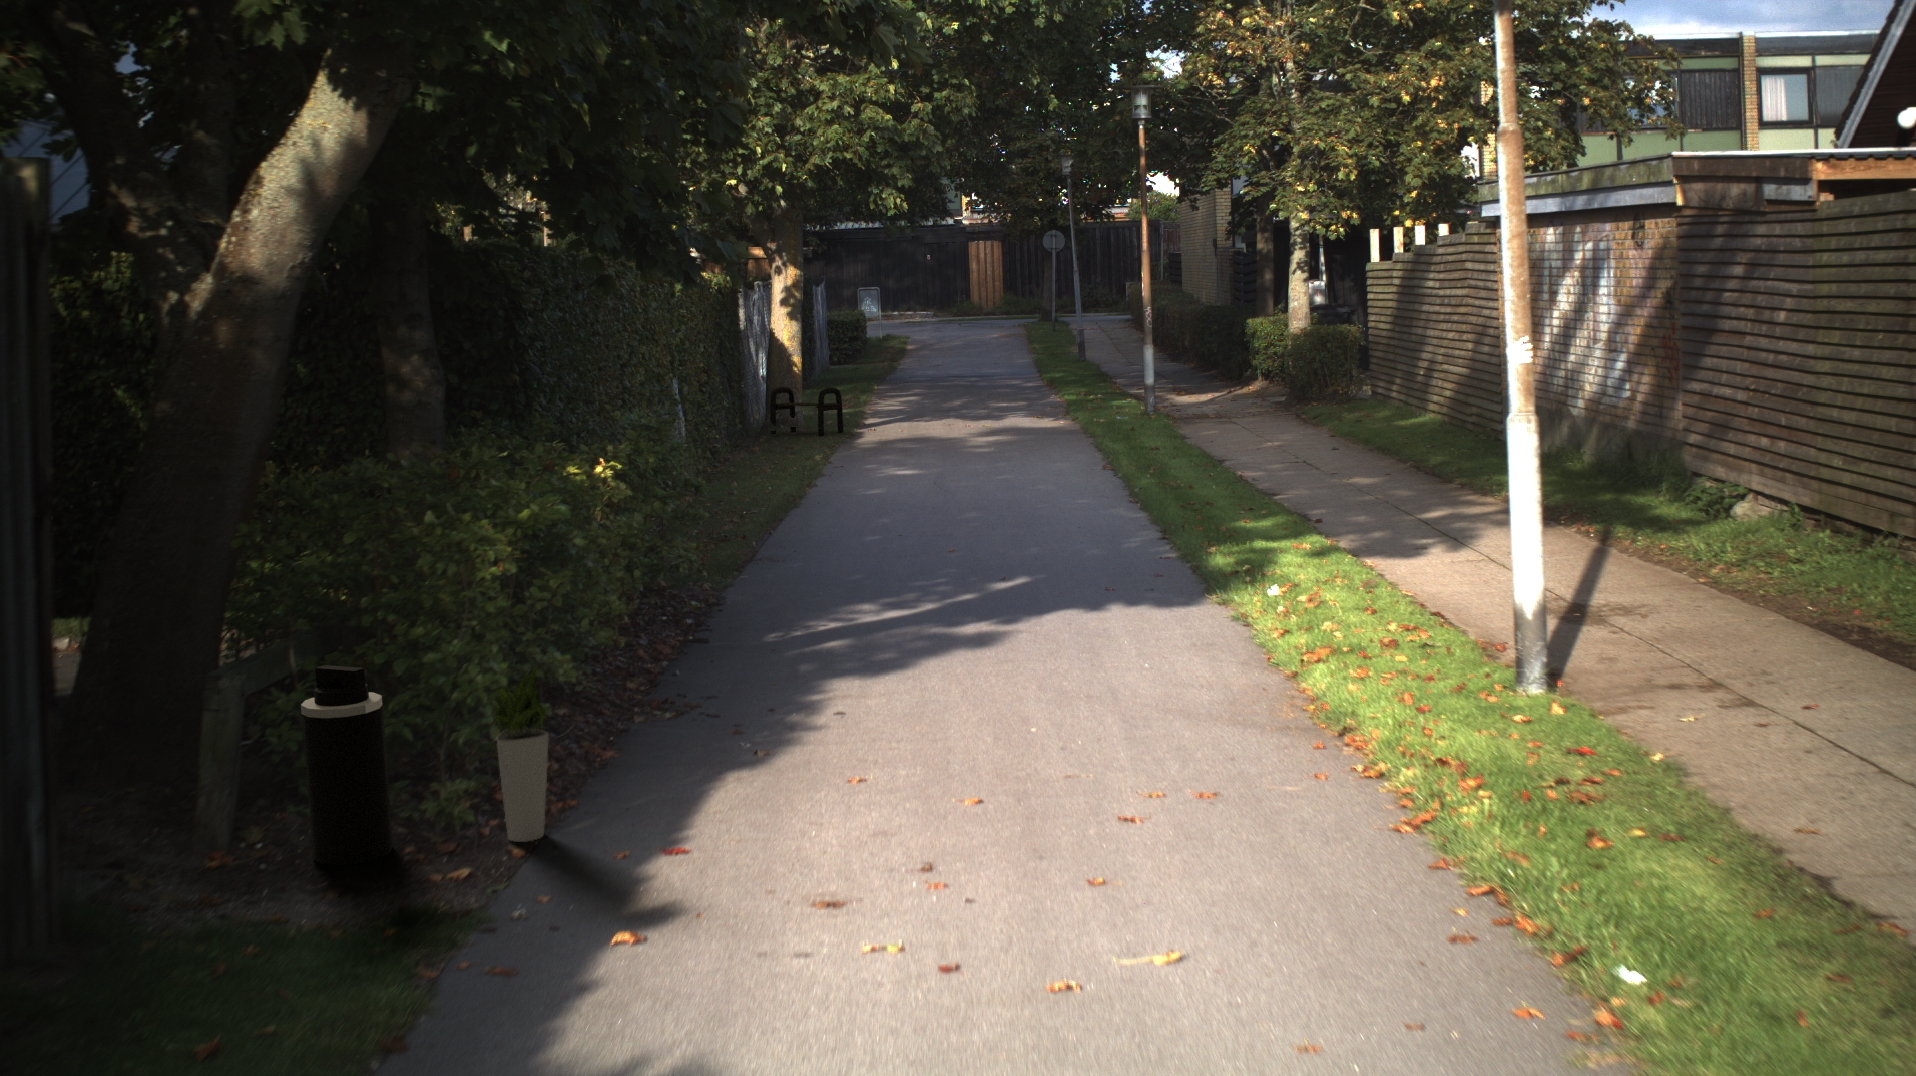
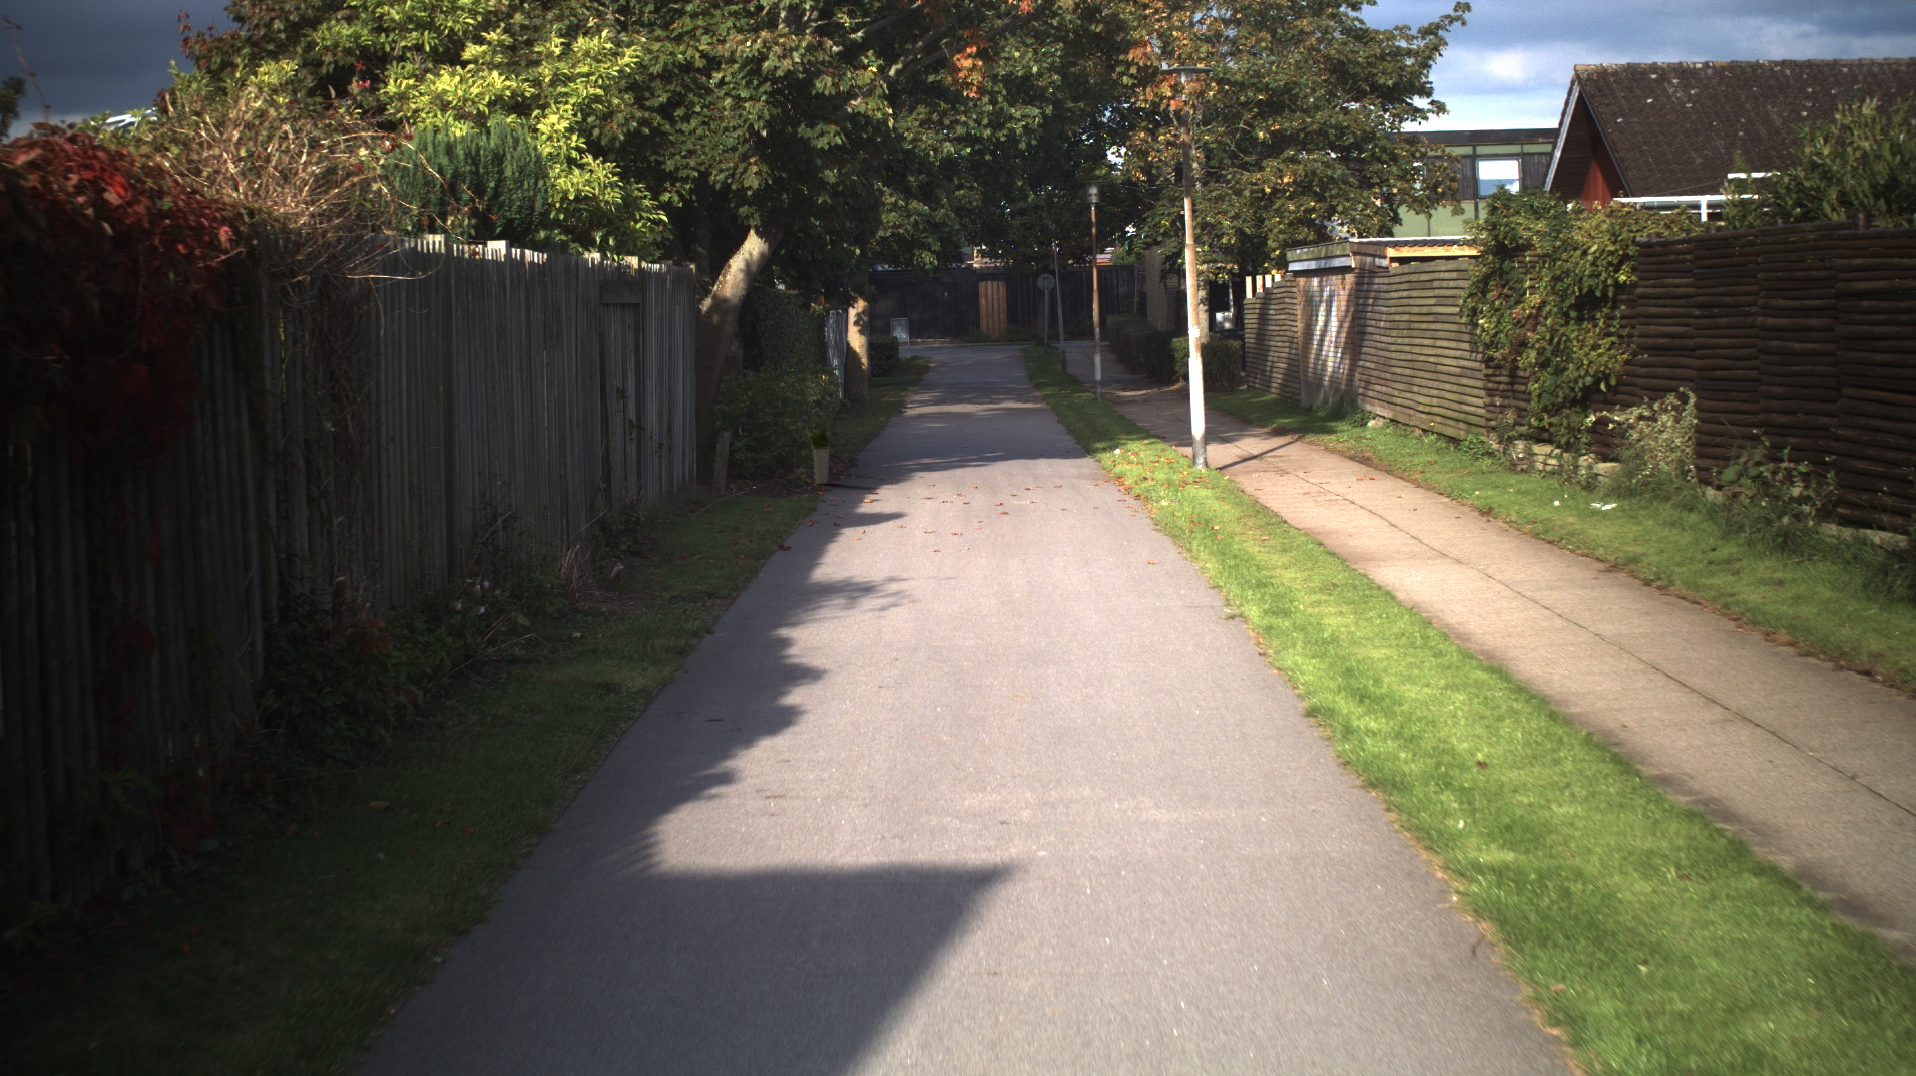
bench: present [770,387,844,436] -> none [844,381,894,413]
trash can: present [301,665,393,866] -> none [754,424,779,487]

